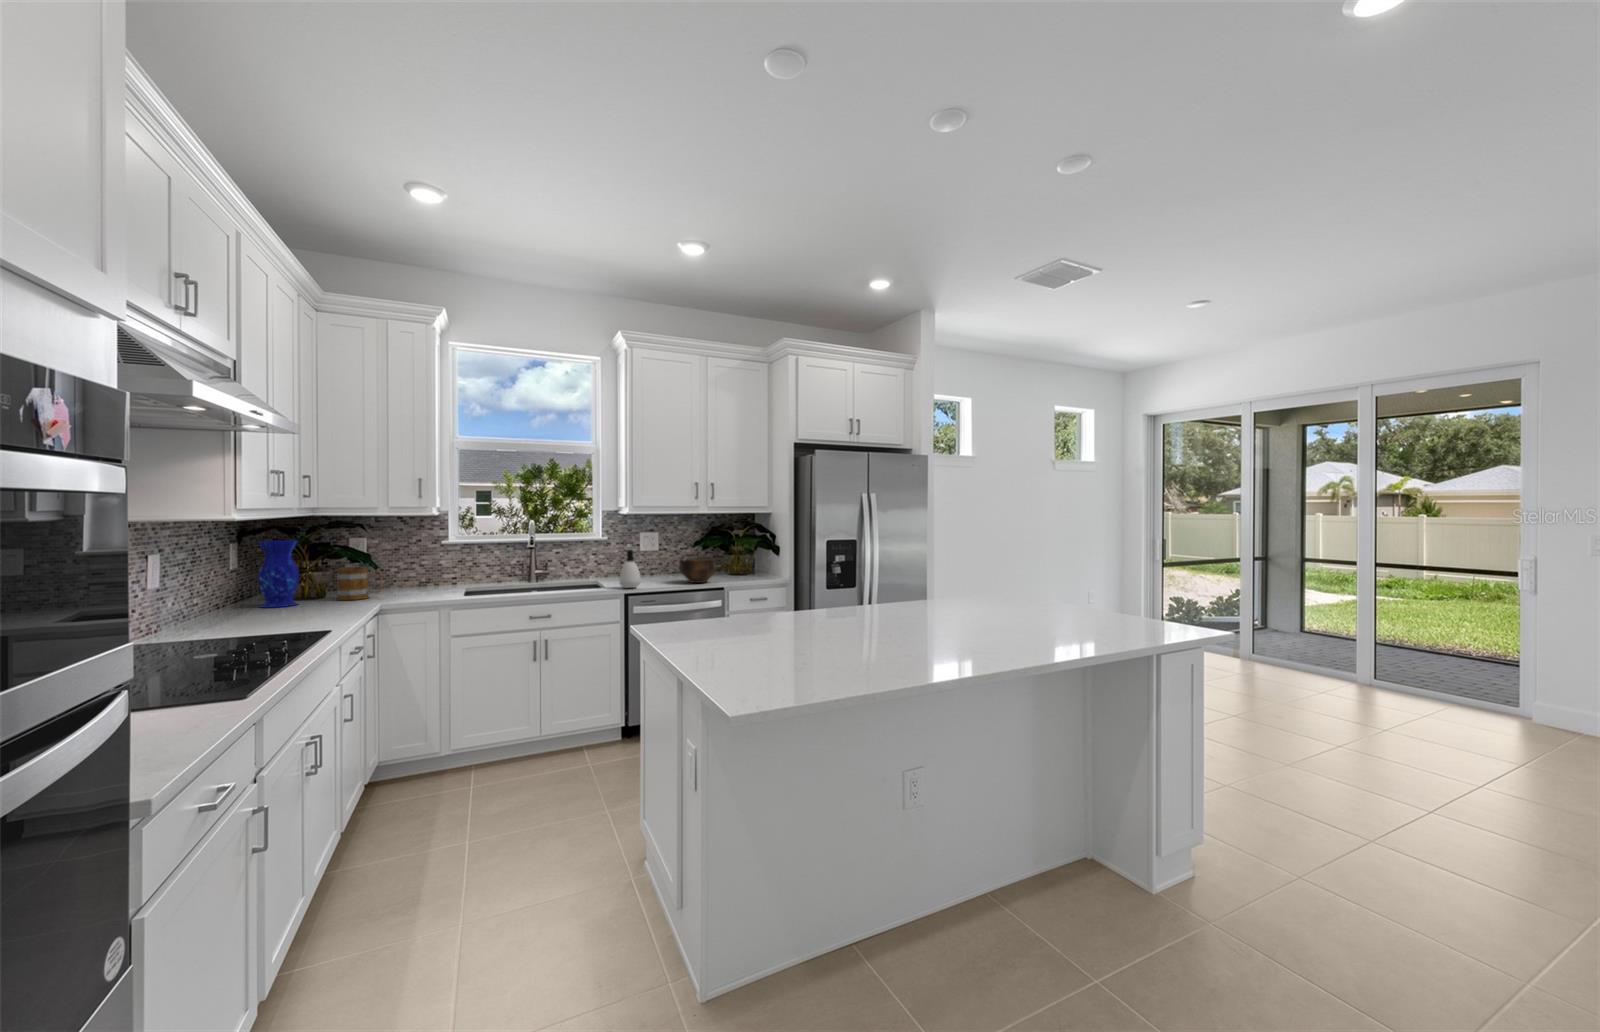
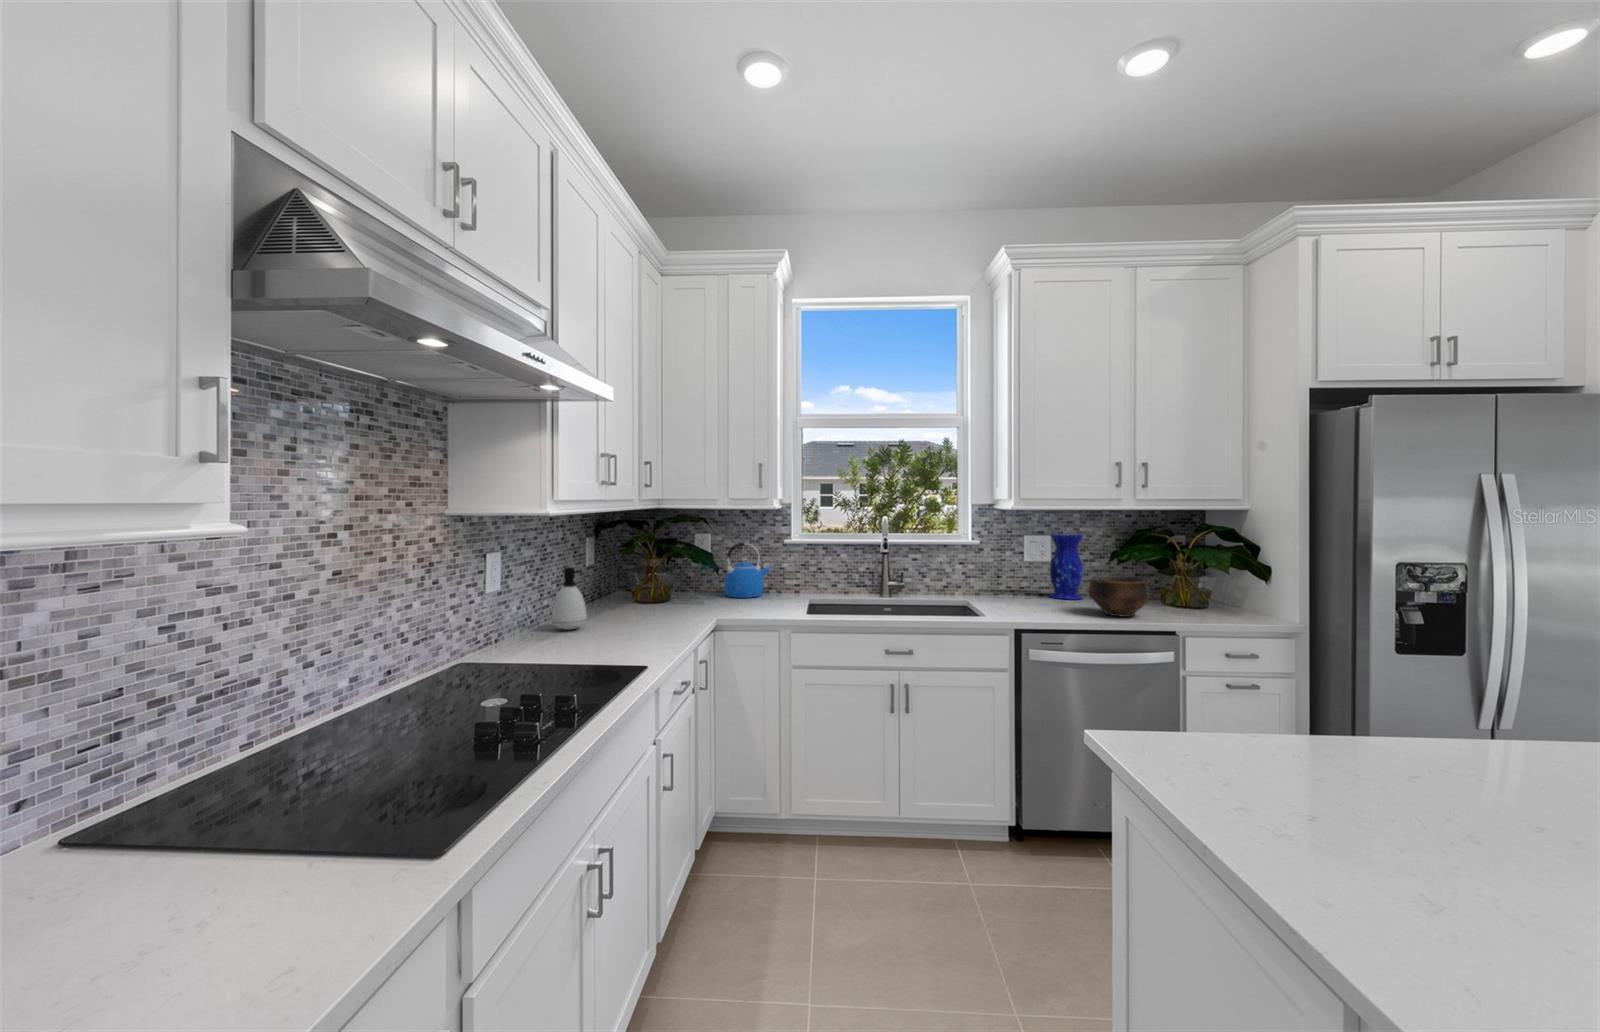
vase: present [258,540,299,608] -> present [1049,534,1083,600]
kettle: none [383,544,429,591] -> present [724,543,771,598]
soap dispenser: present [619,550,641,588] -> present [552,567,587,630]
mug: present [337,567,383,600] -> none [676,570,721,609]

